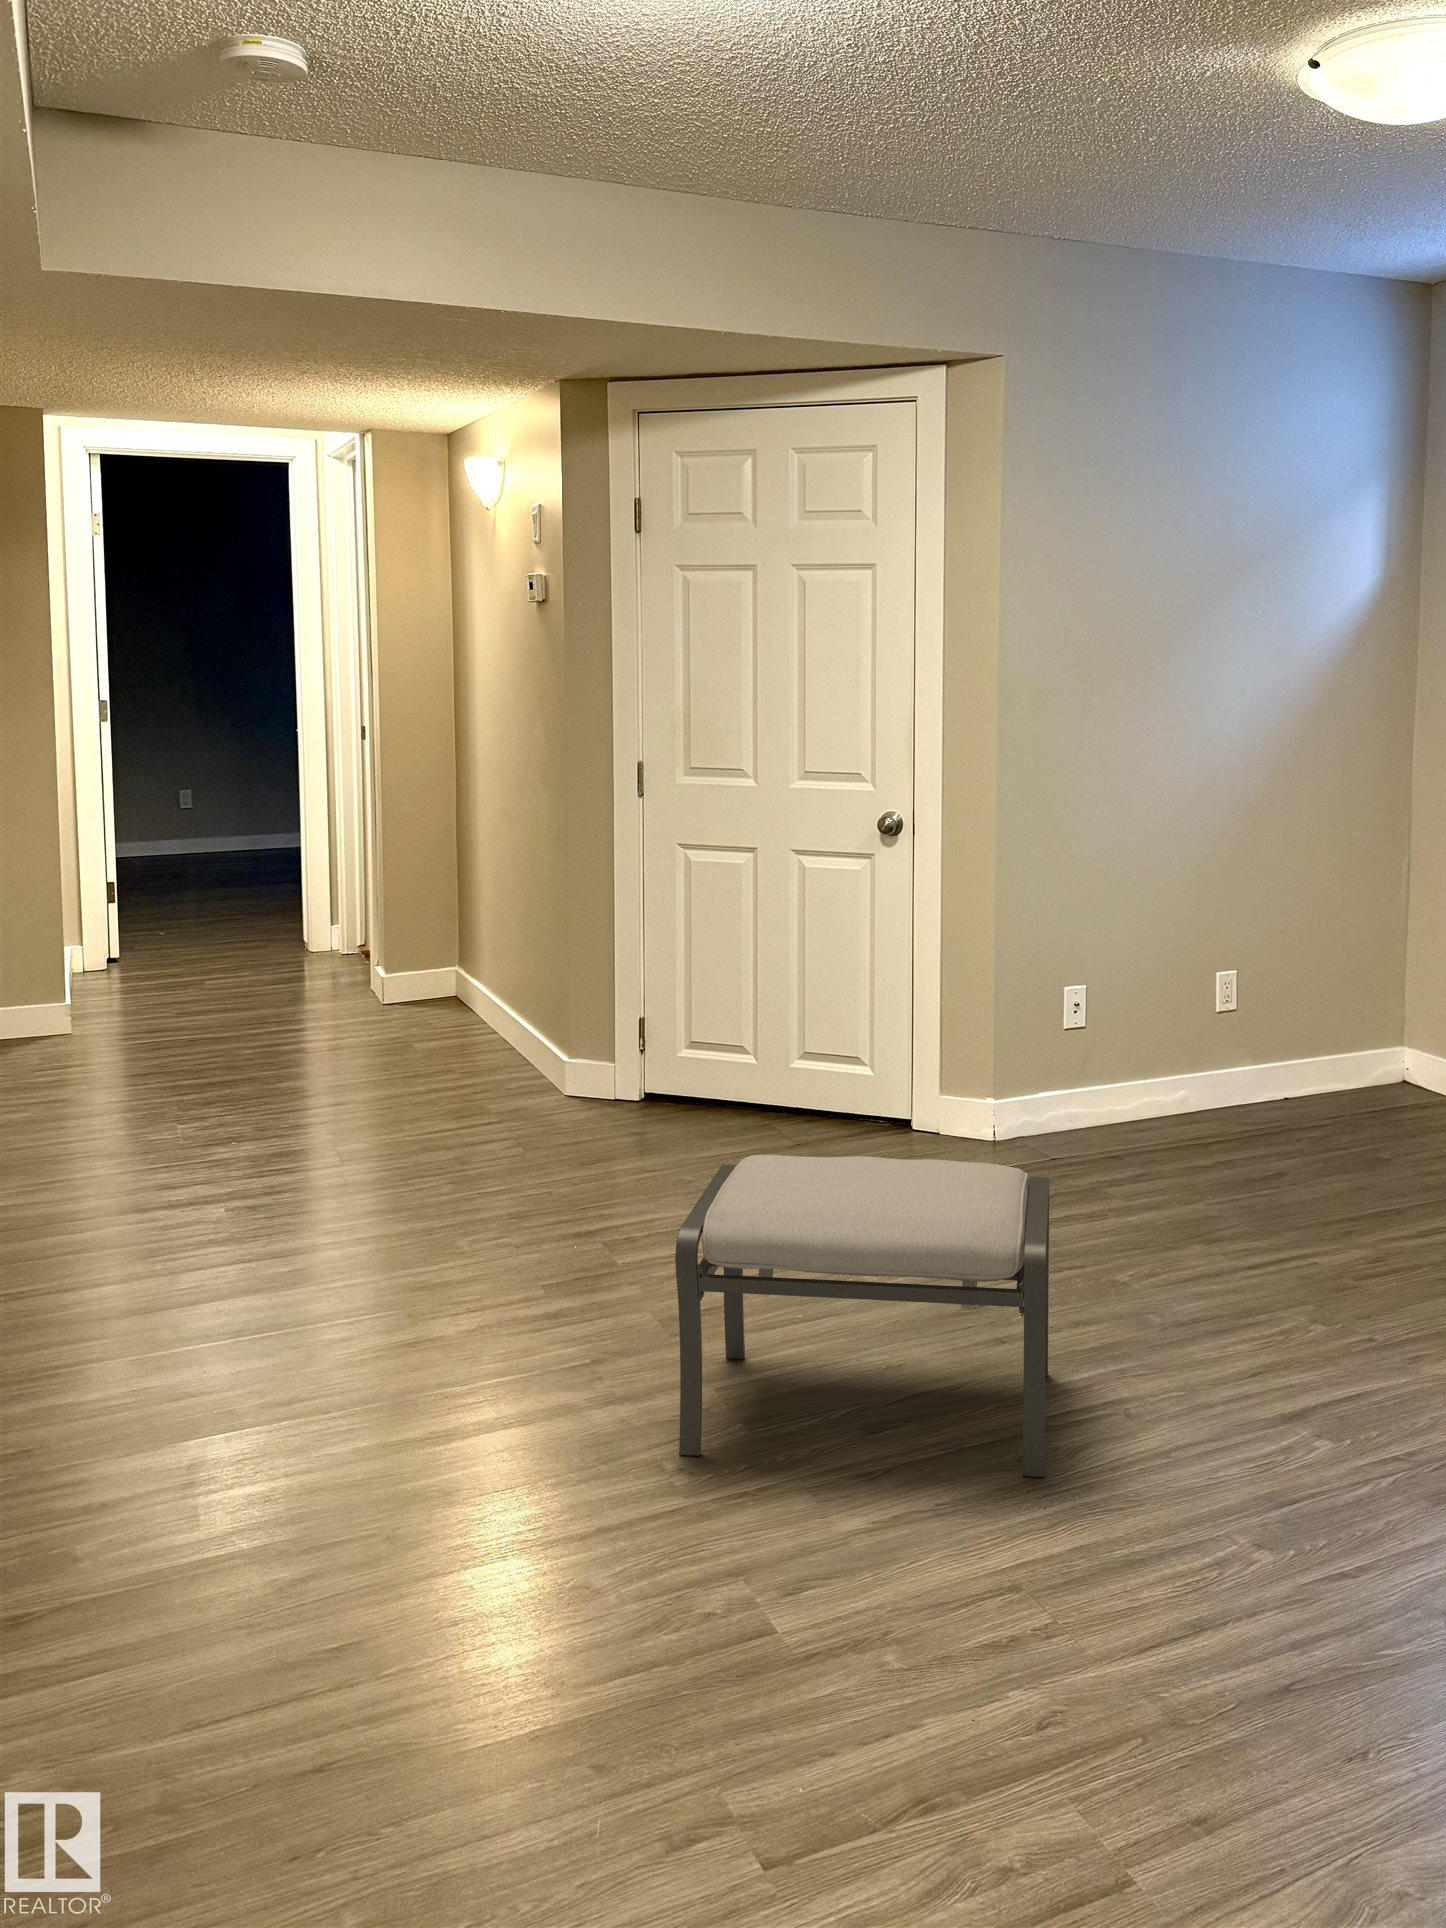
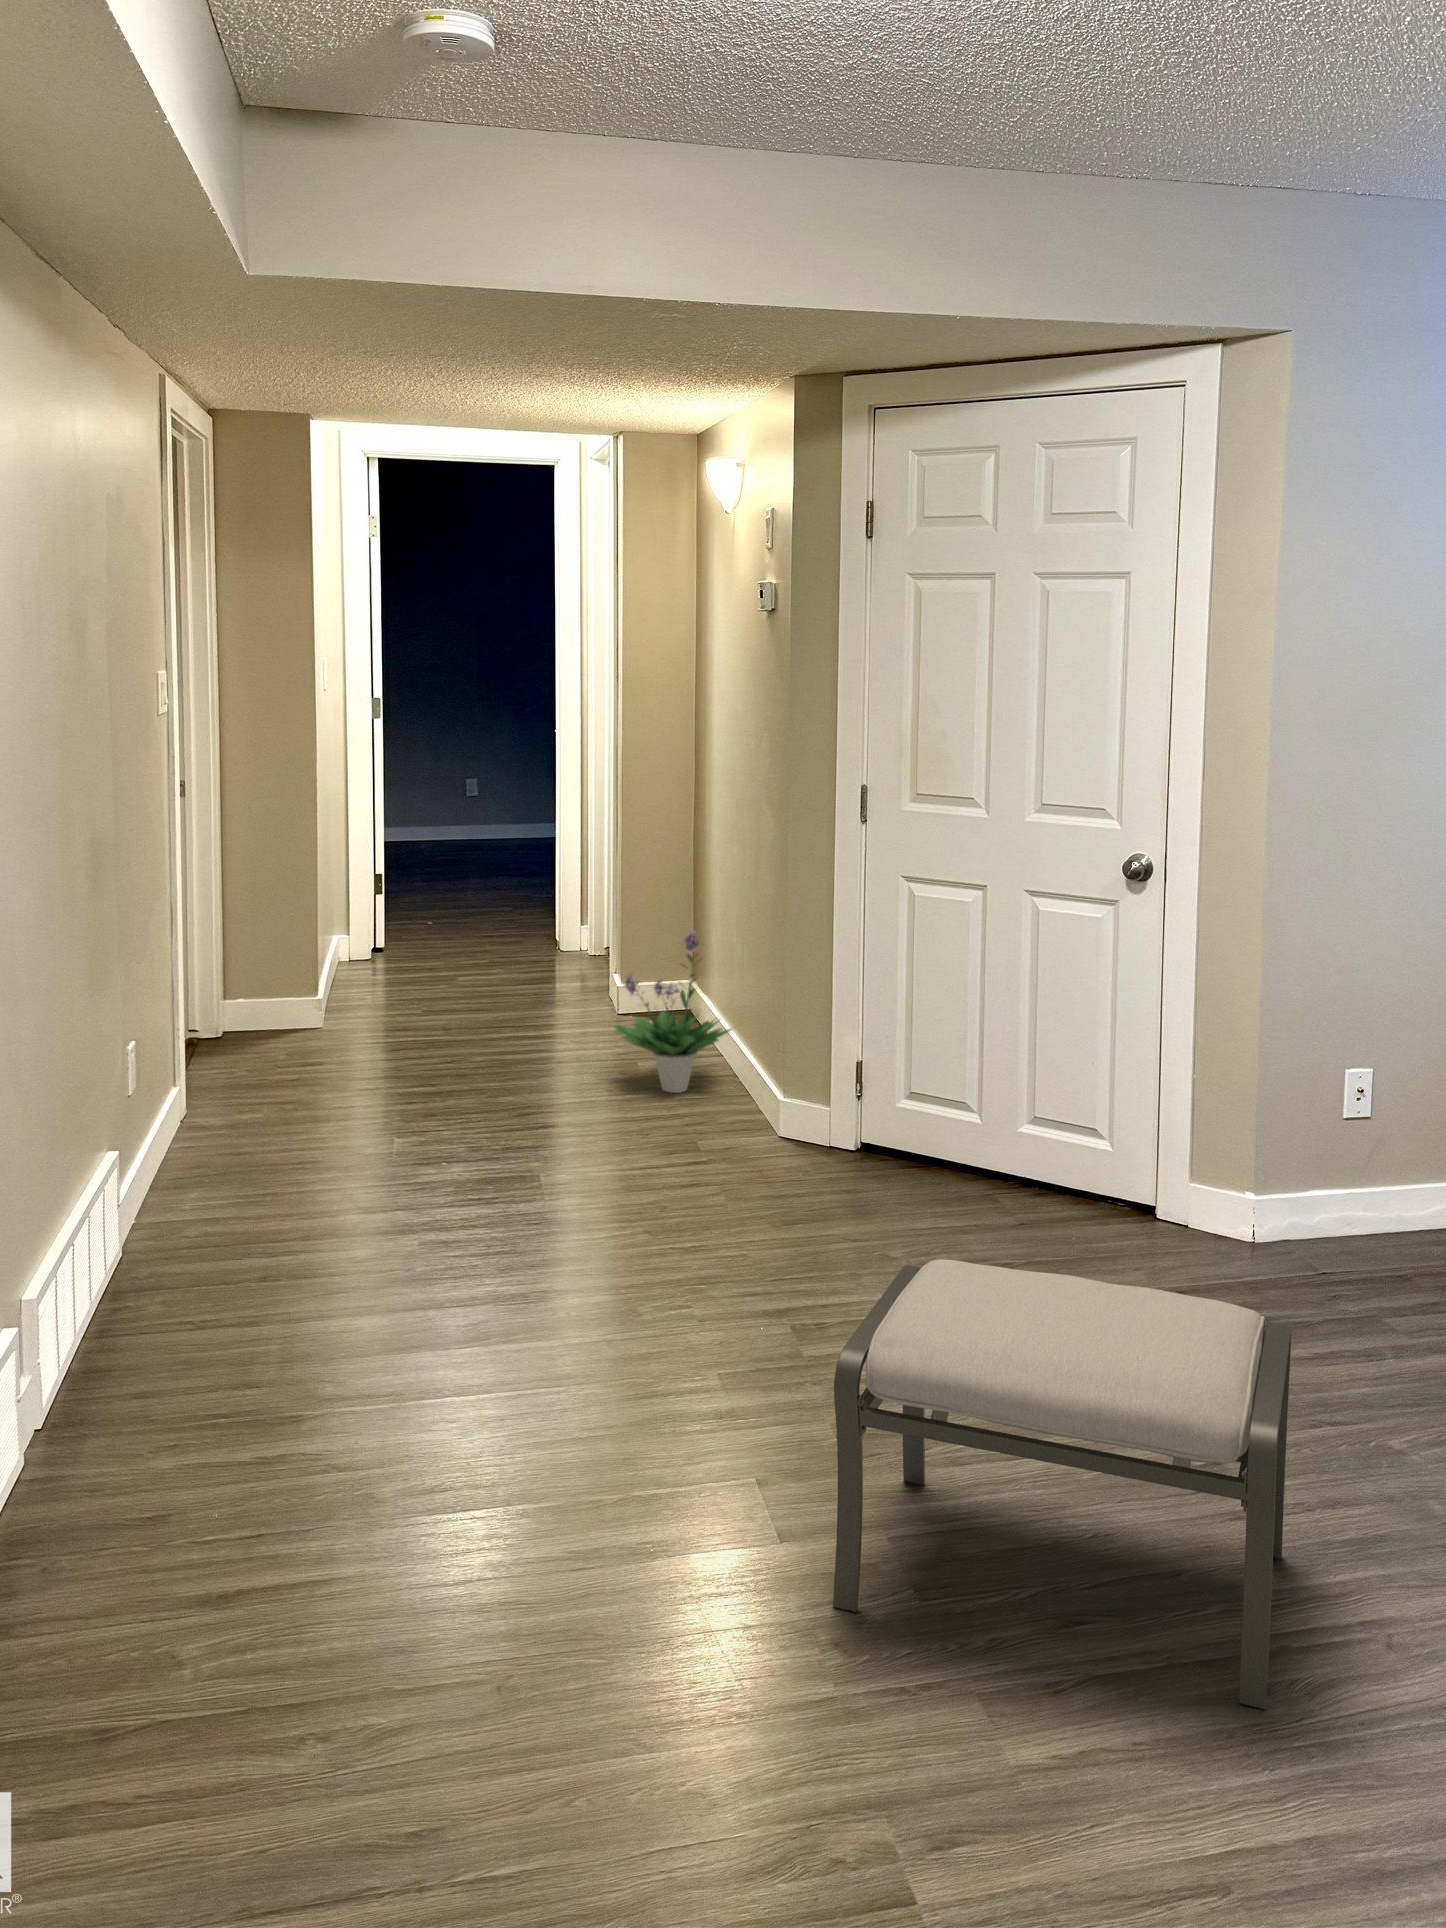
potted plant: none [389,914,512,1074] -> present [615,931,731,1093]

